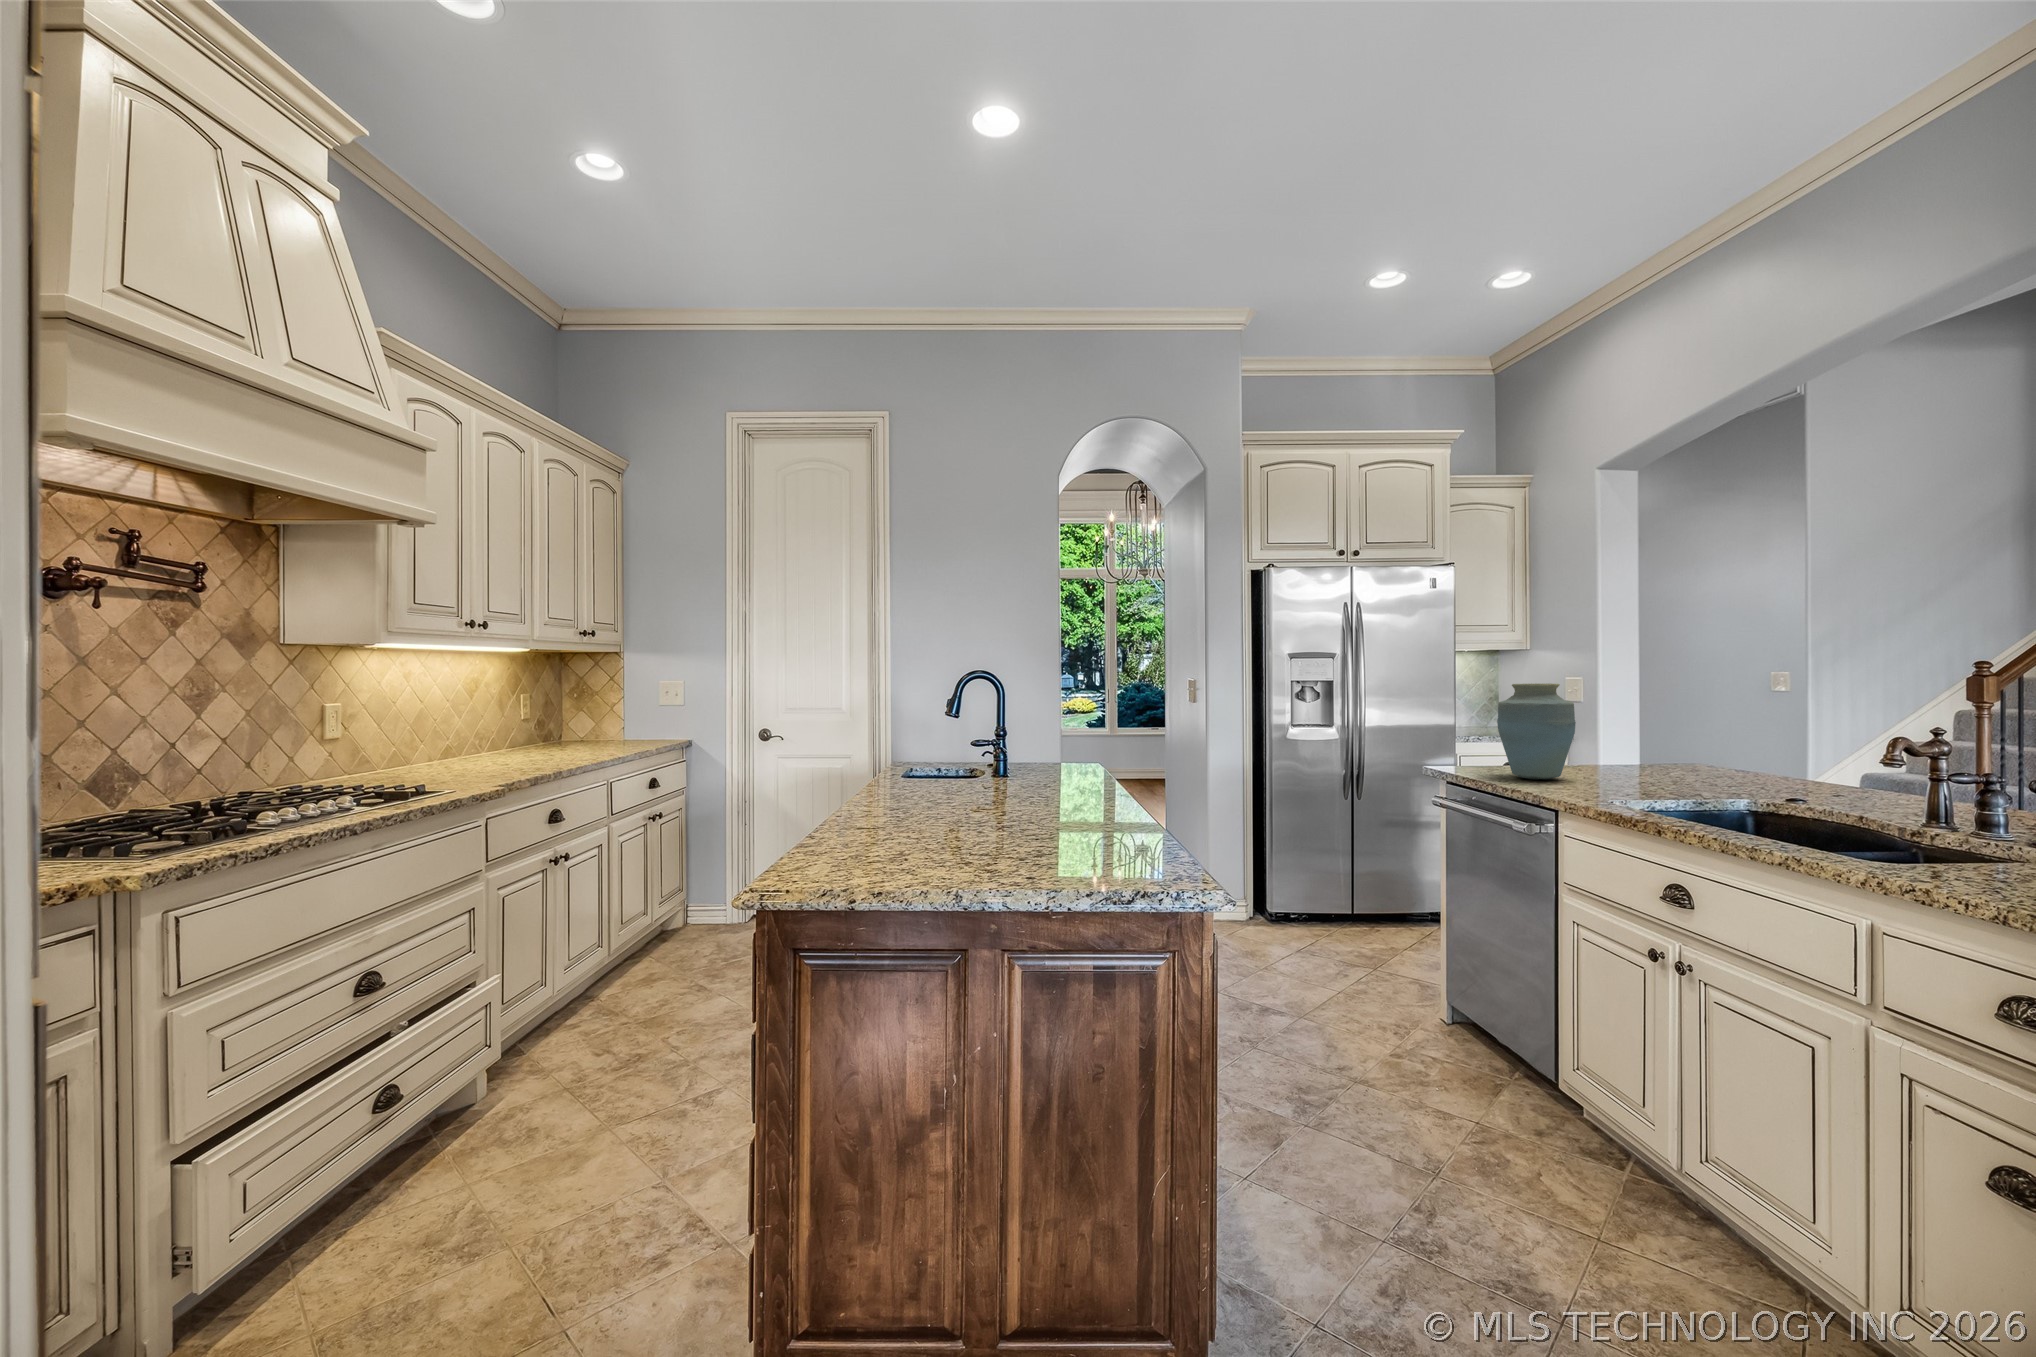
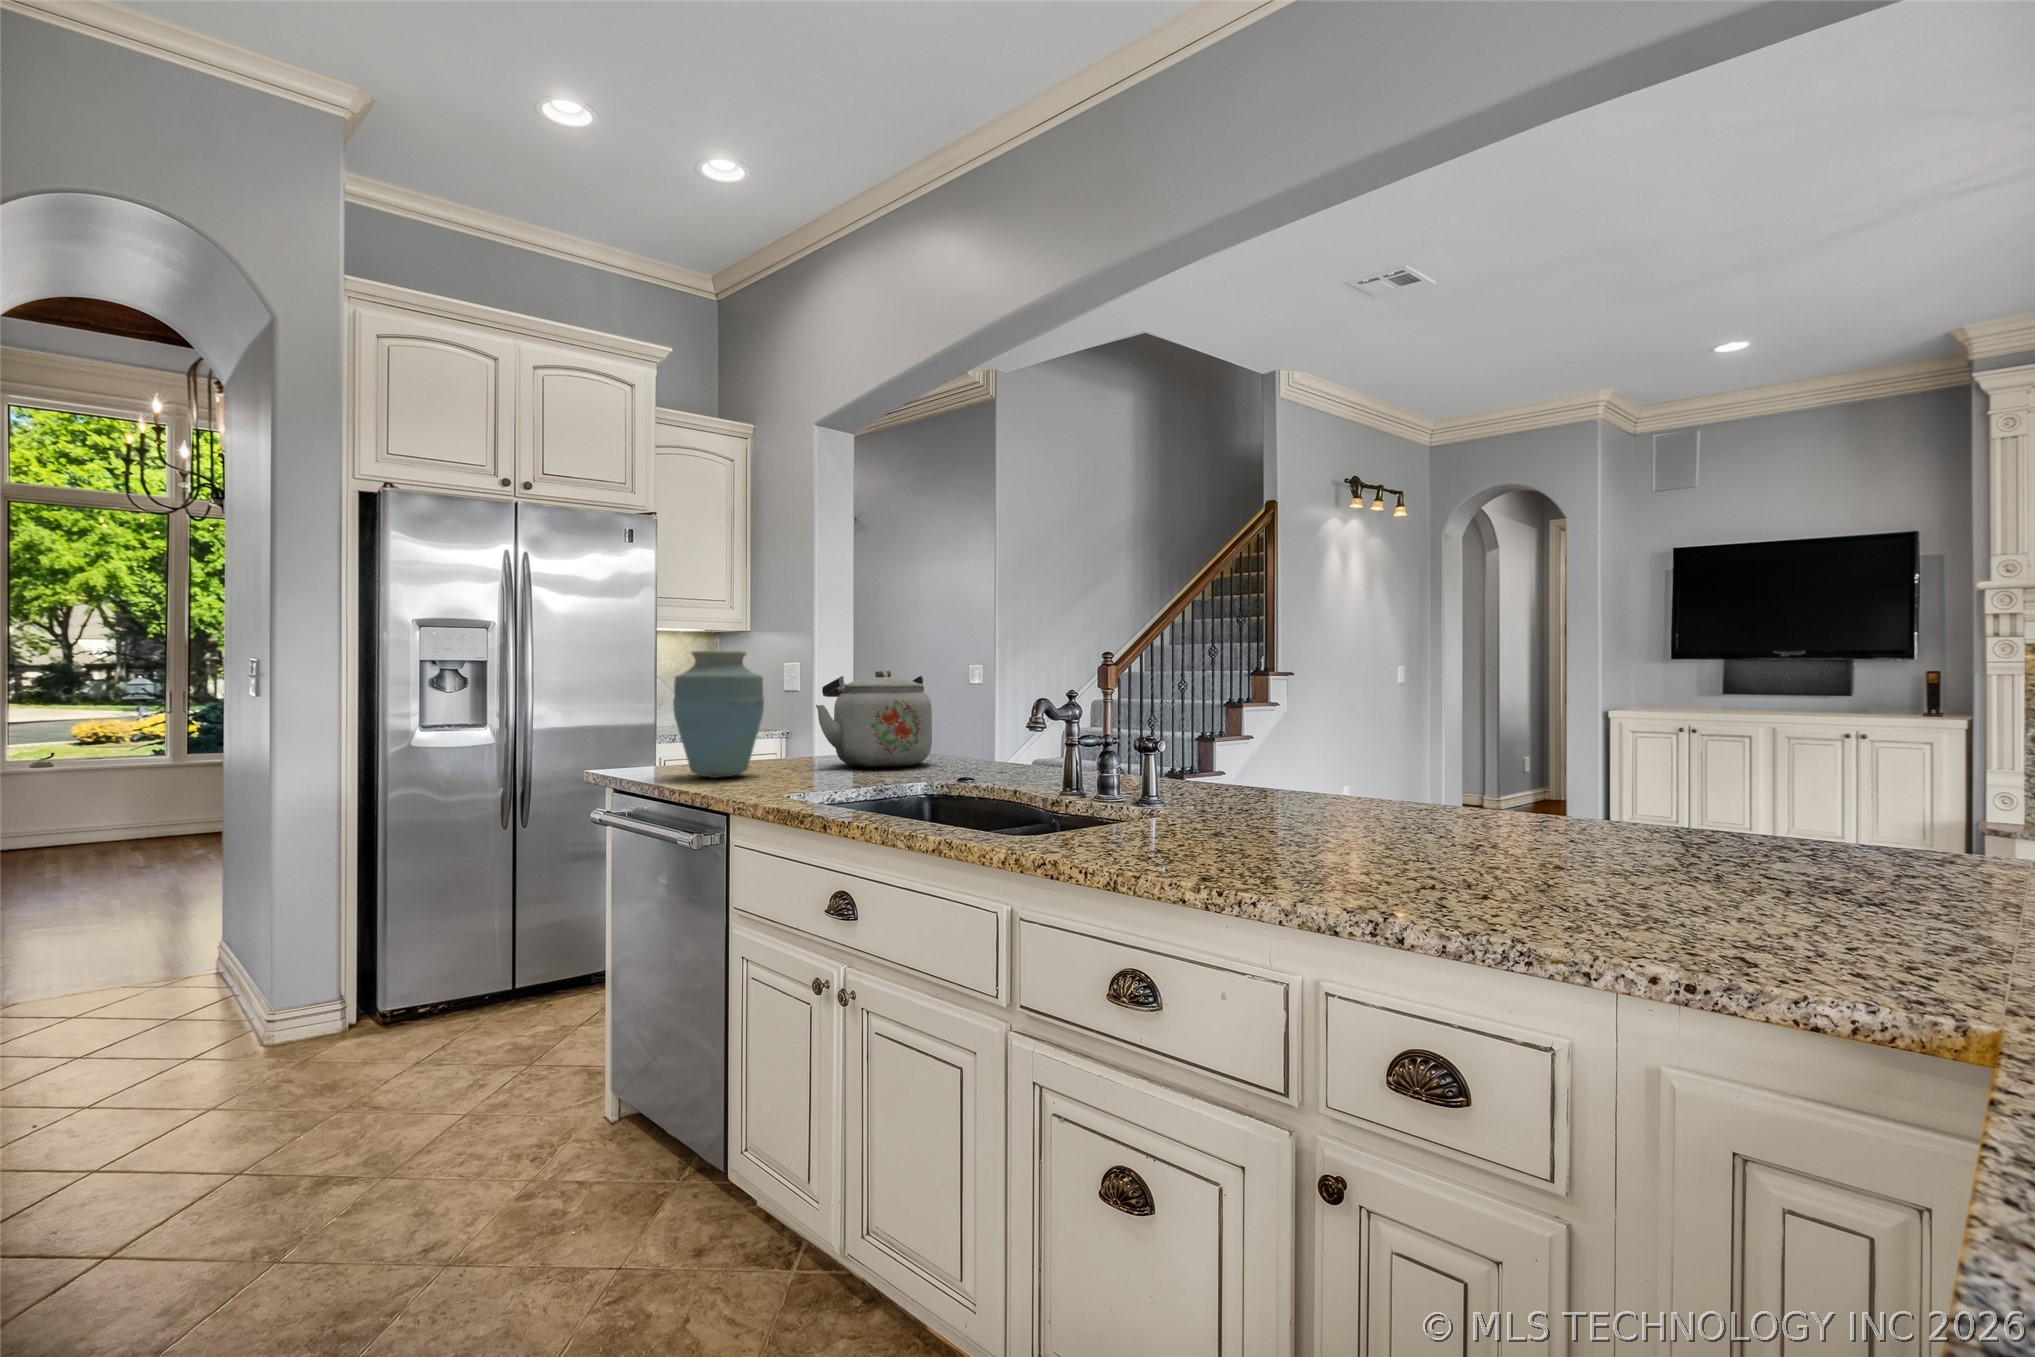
kettle: none [1622,696,1747,781] -> present [816,670,932,767]

